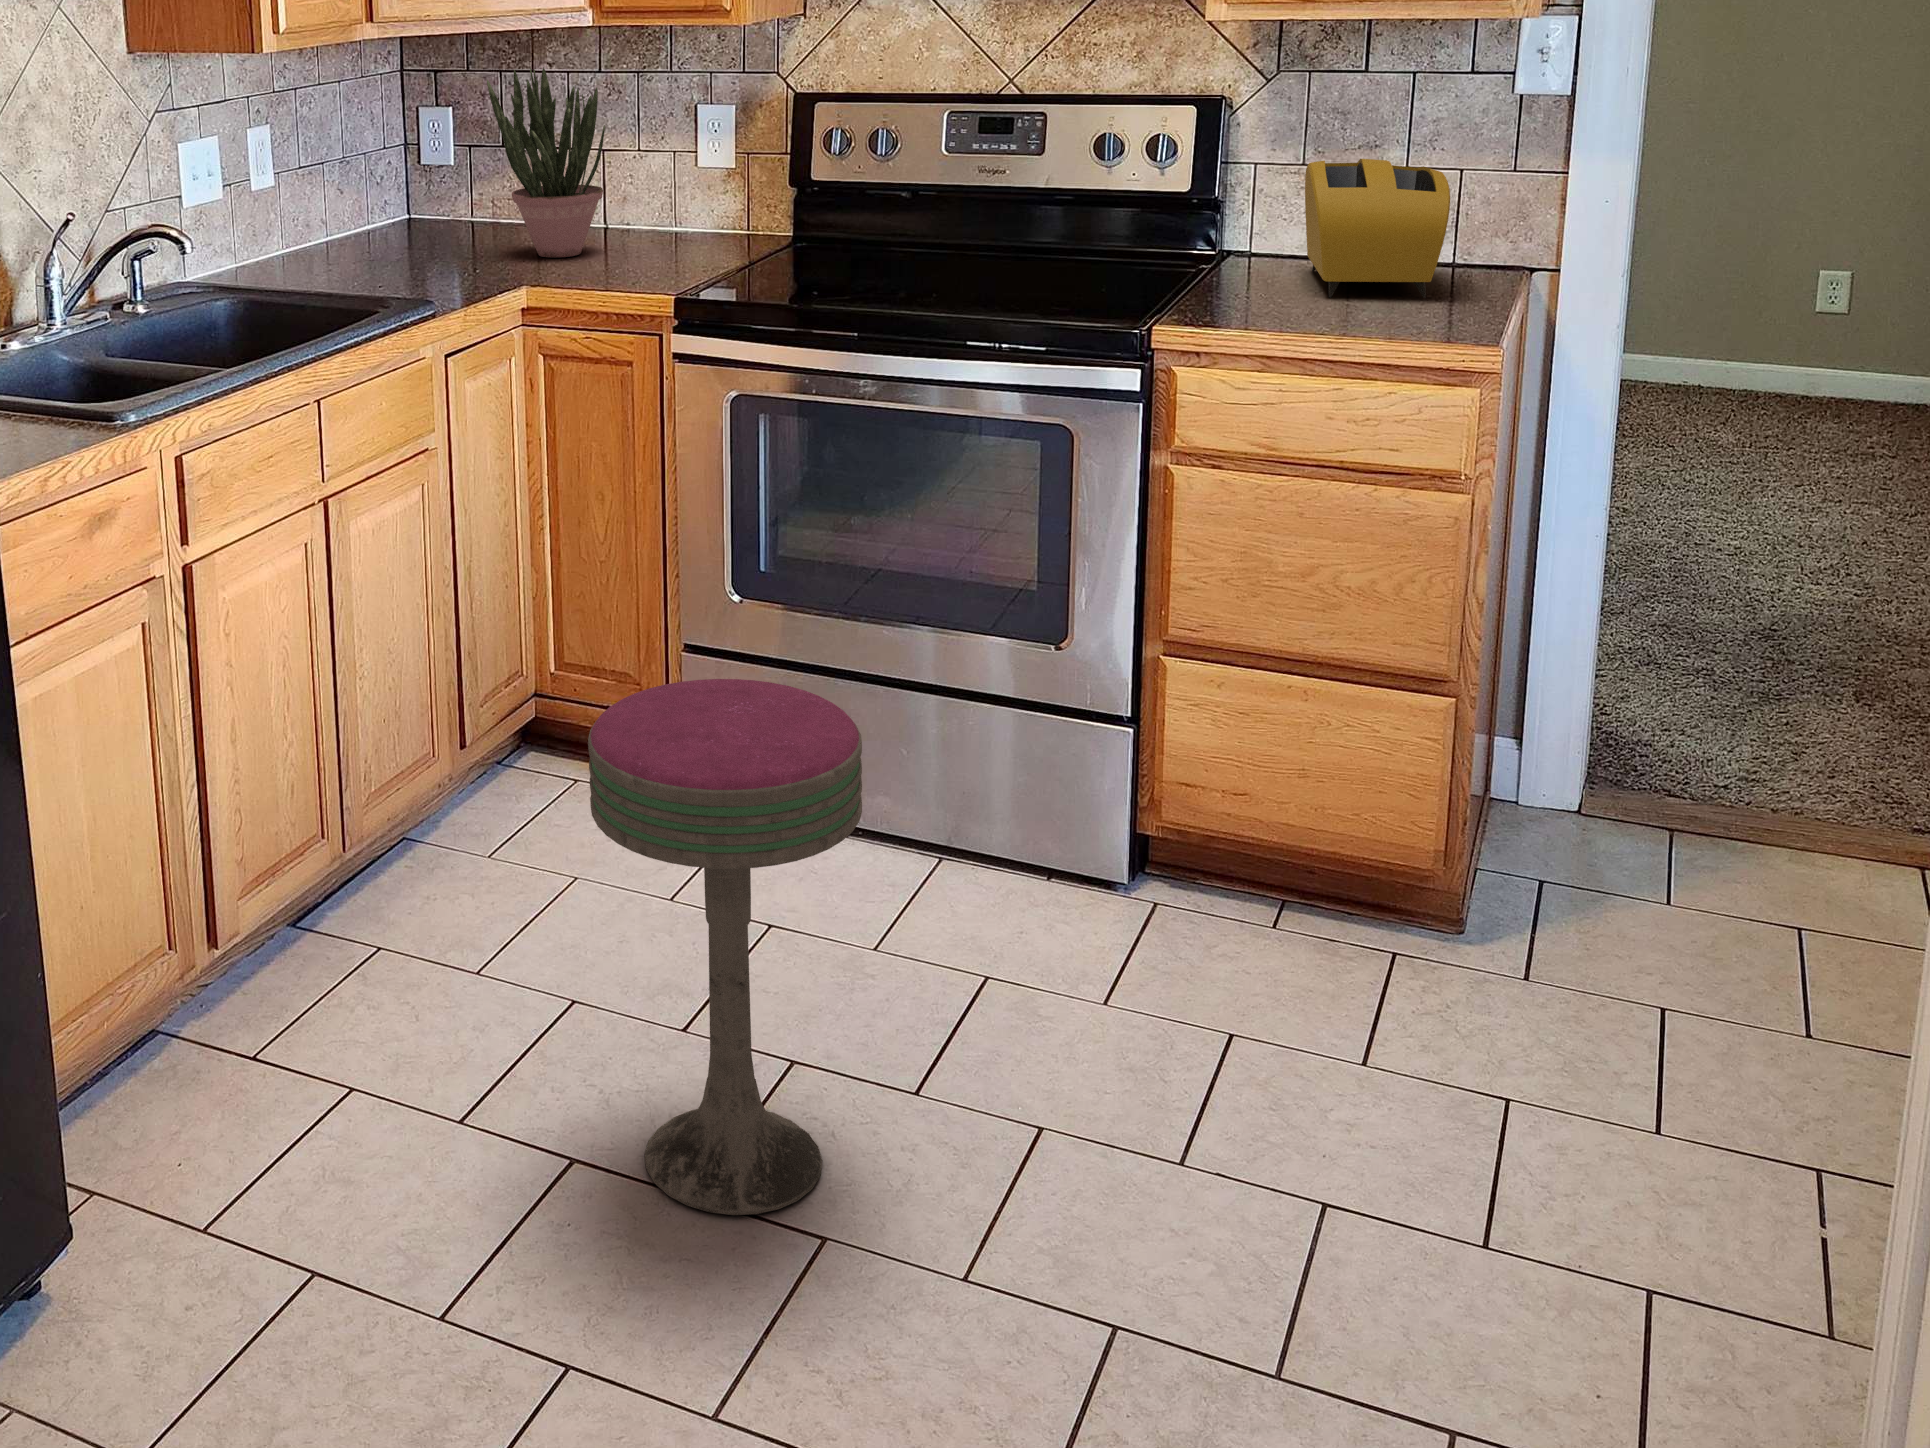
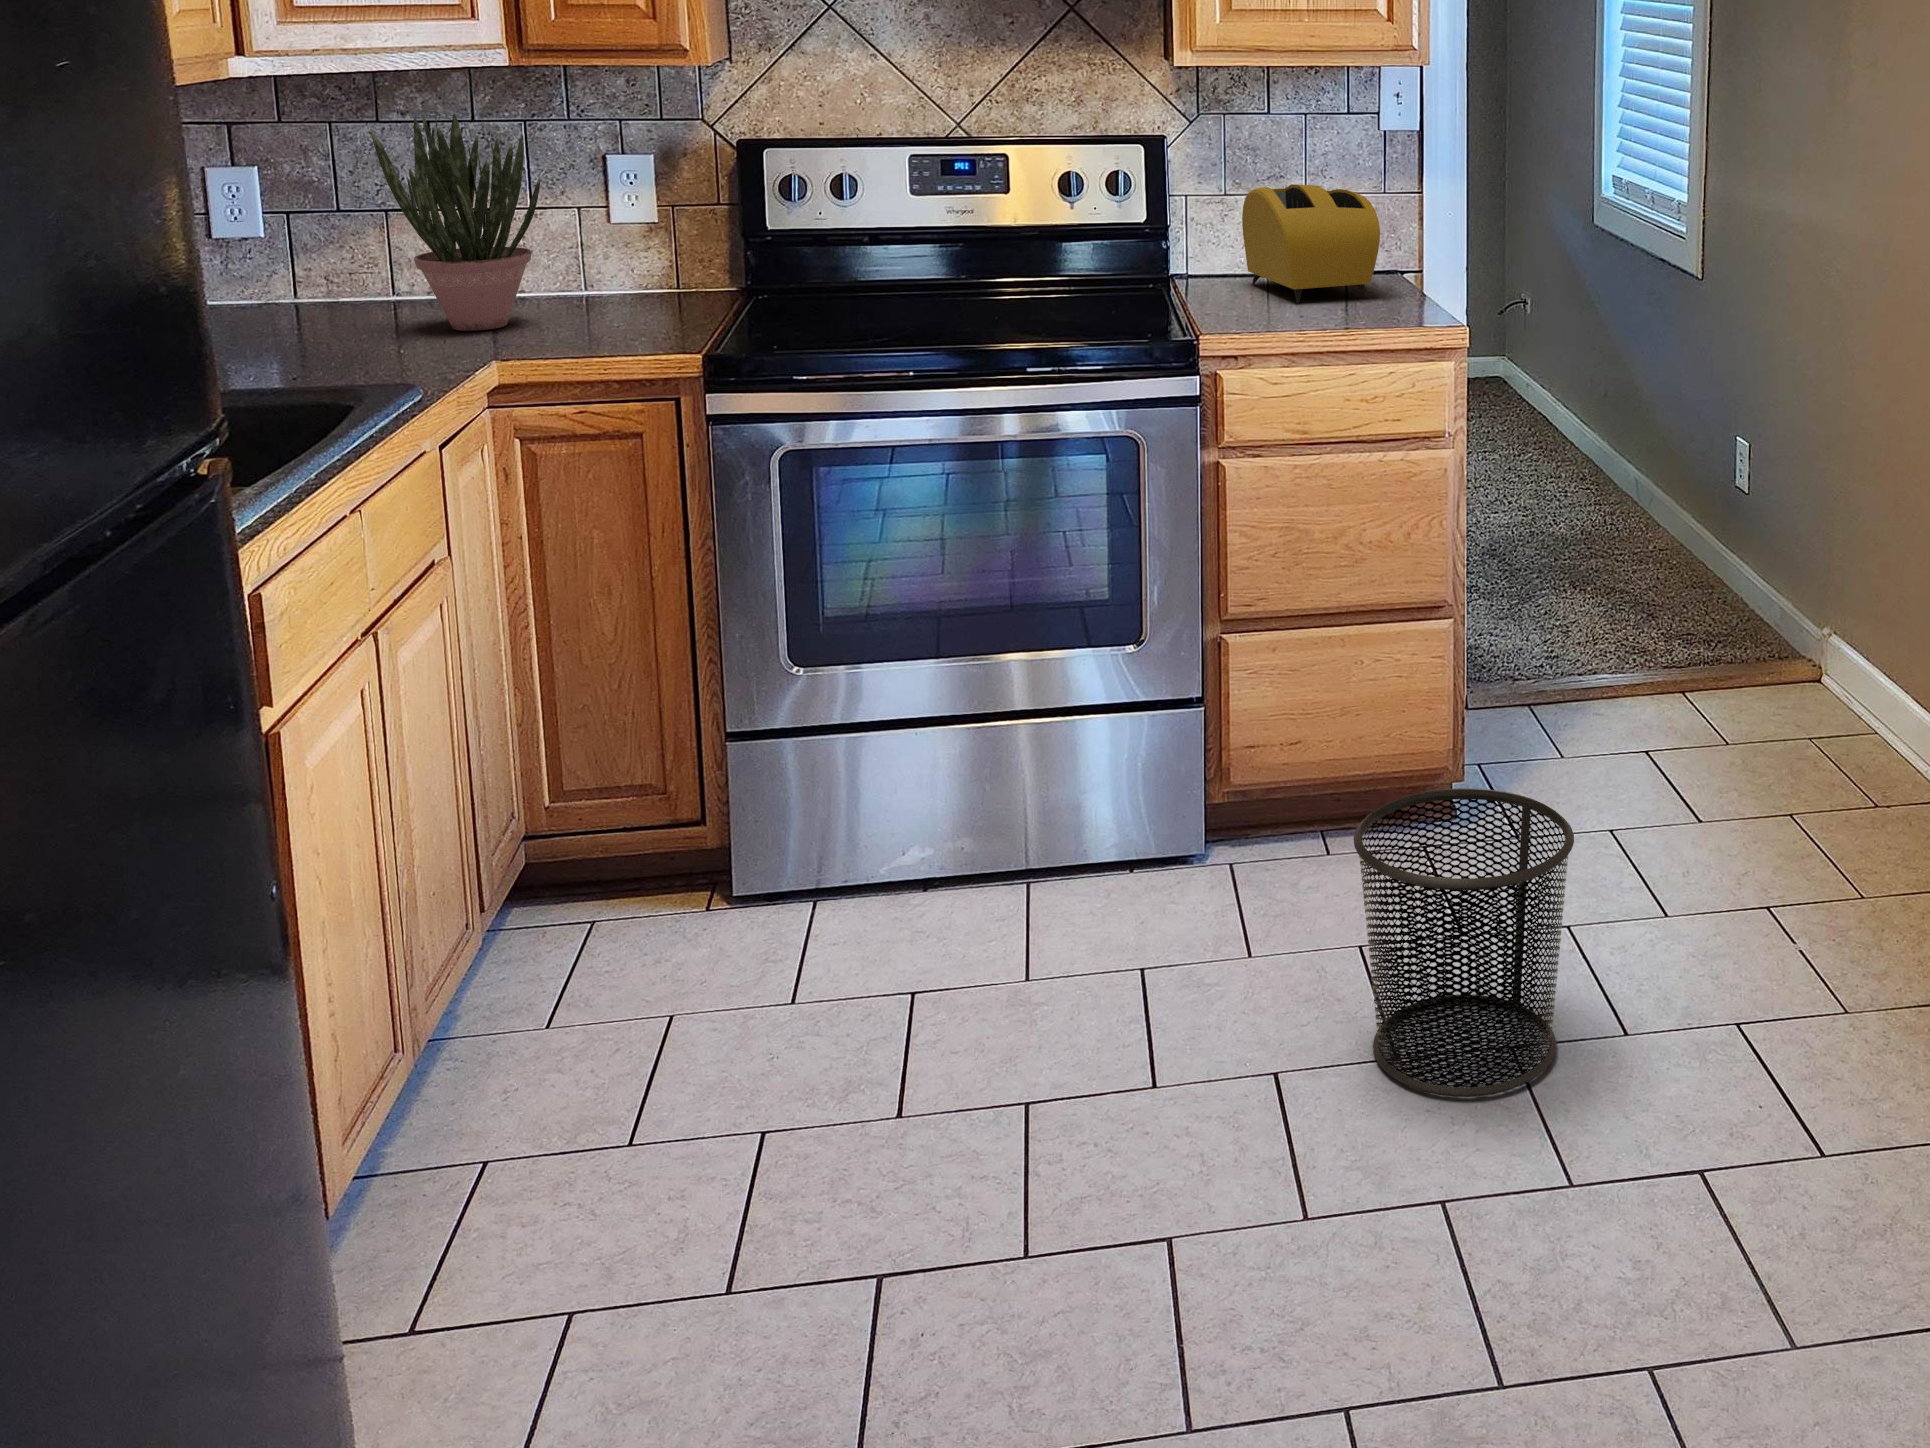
bar stool: present [588,679,862,1215] -> none [878,715,1164,1273]
waste bin: none [1137,876,1415,1240] -> present [1353,788,1574,1097]

